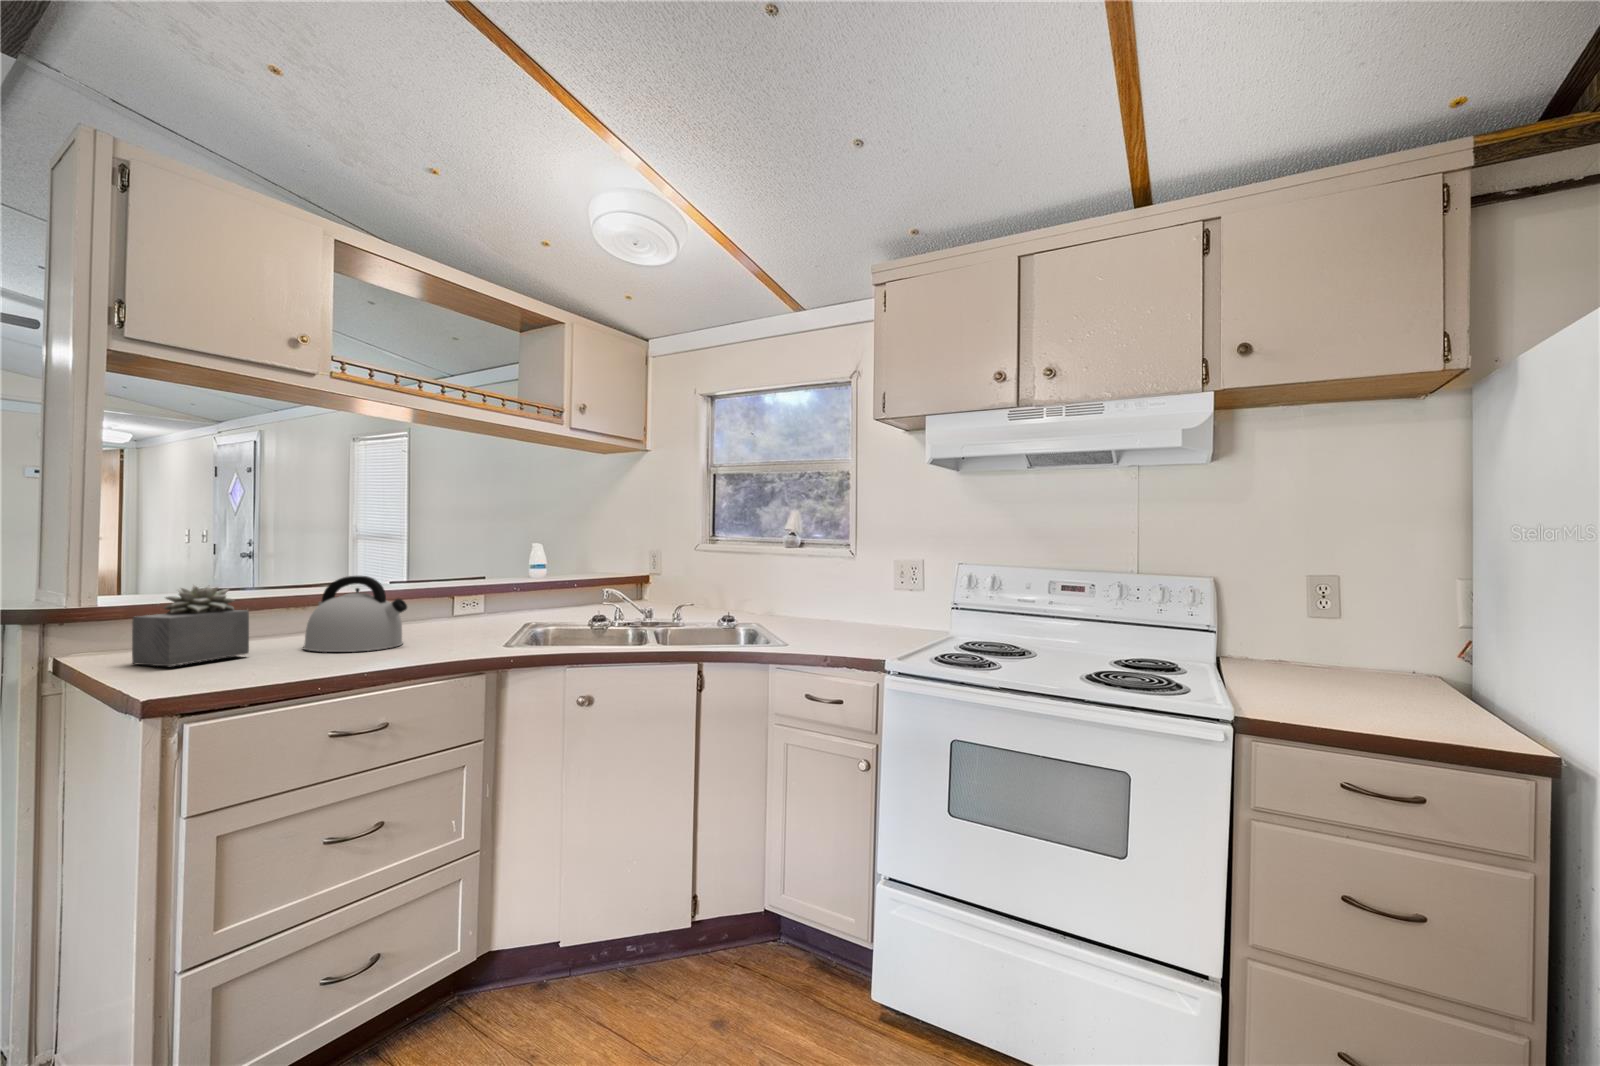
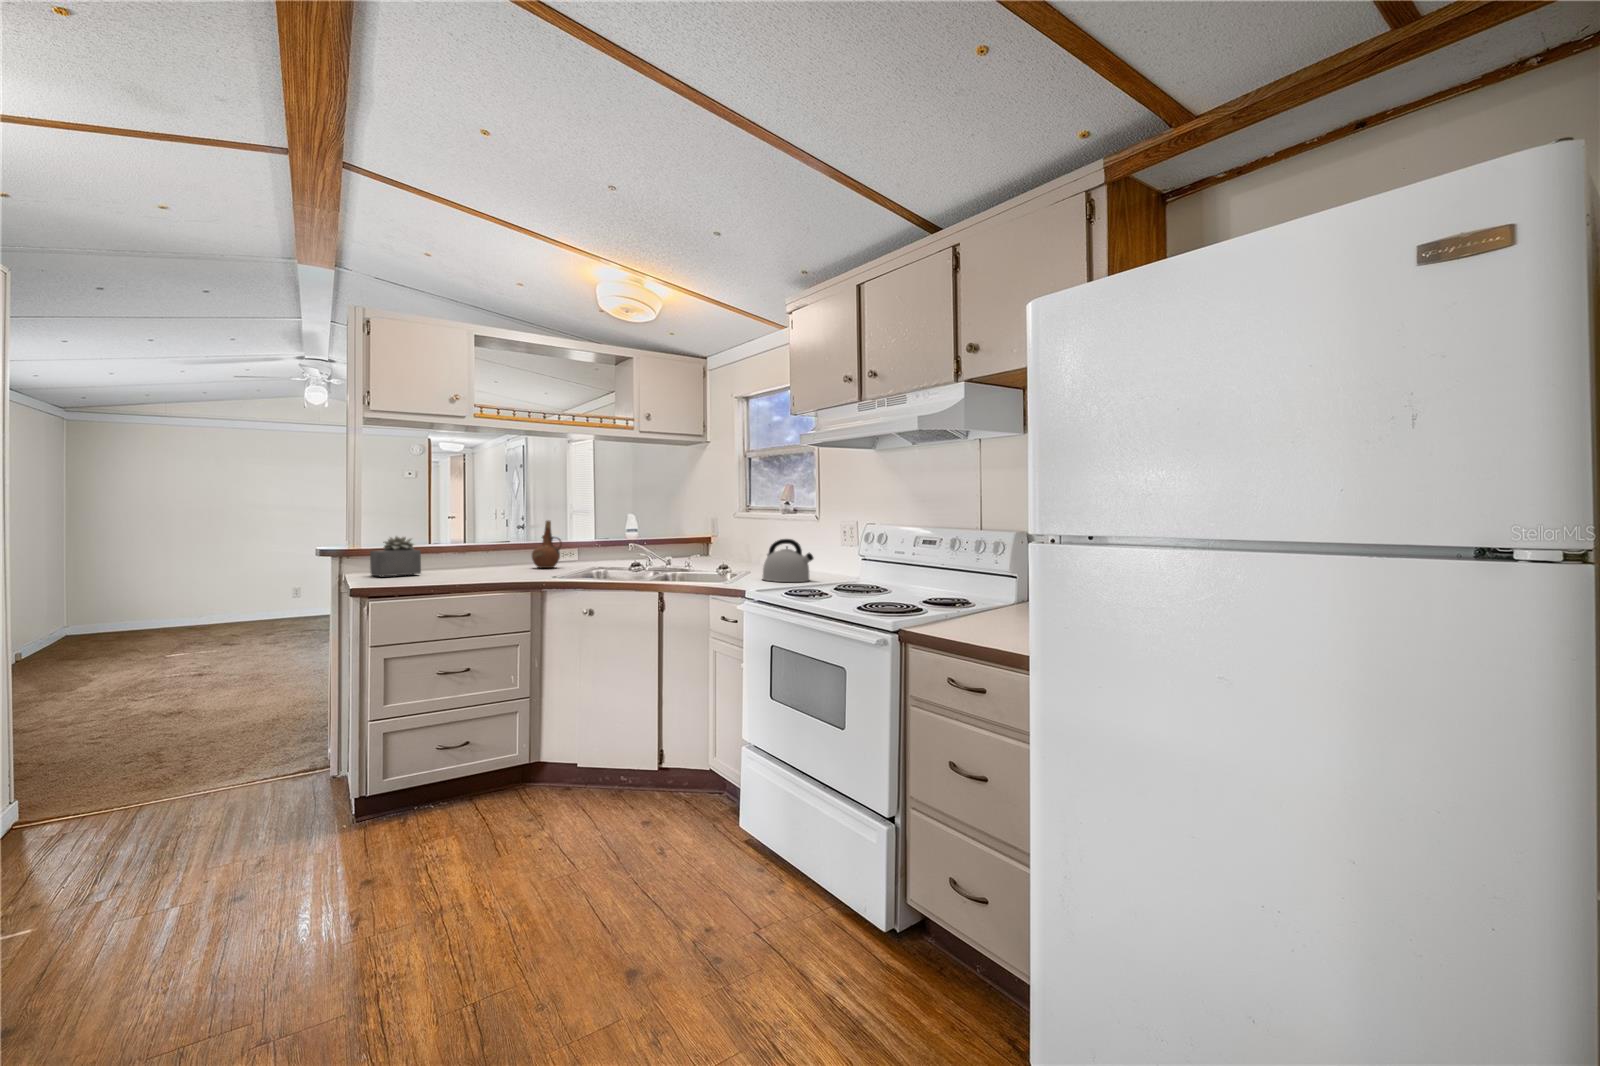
ceramic pitcher: none [426,554,477,628] -> present [532,520,562,568]
kettle: present [303,576,407,652] -> present [762,539,813,582]

